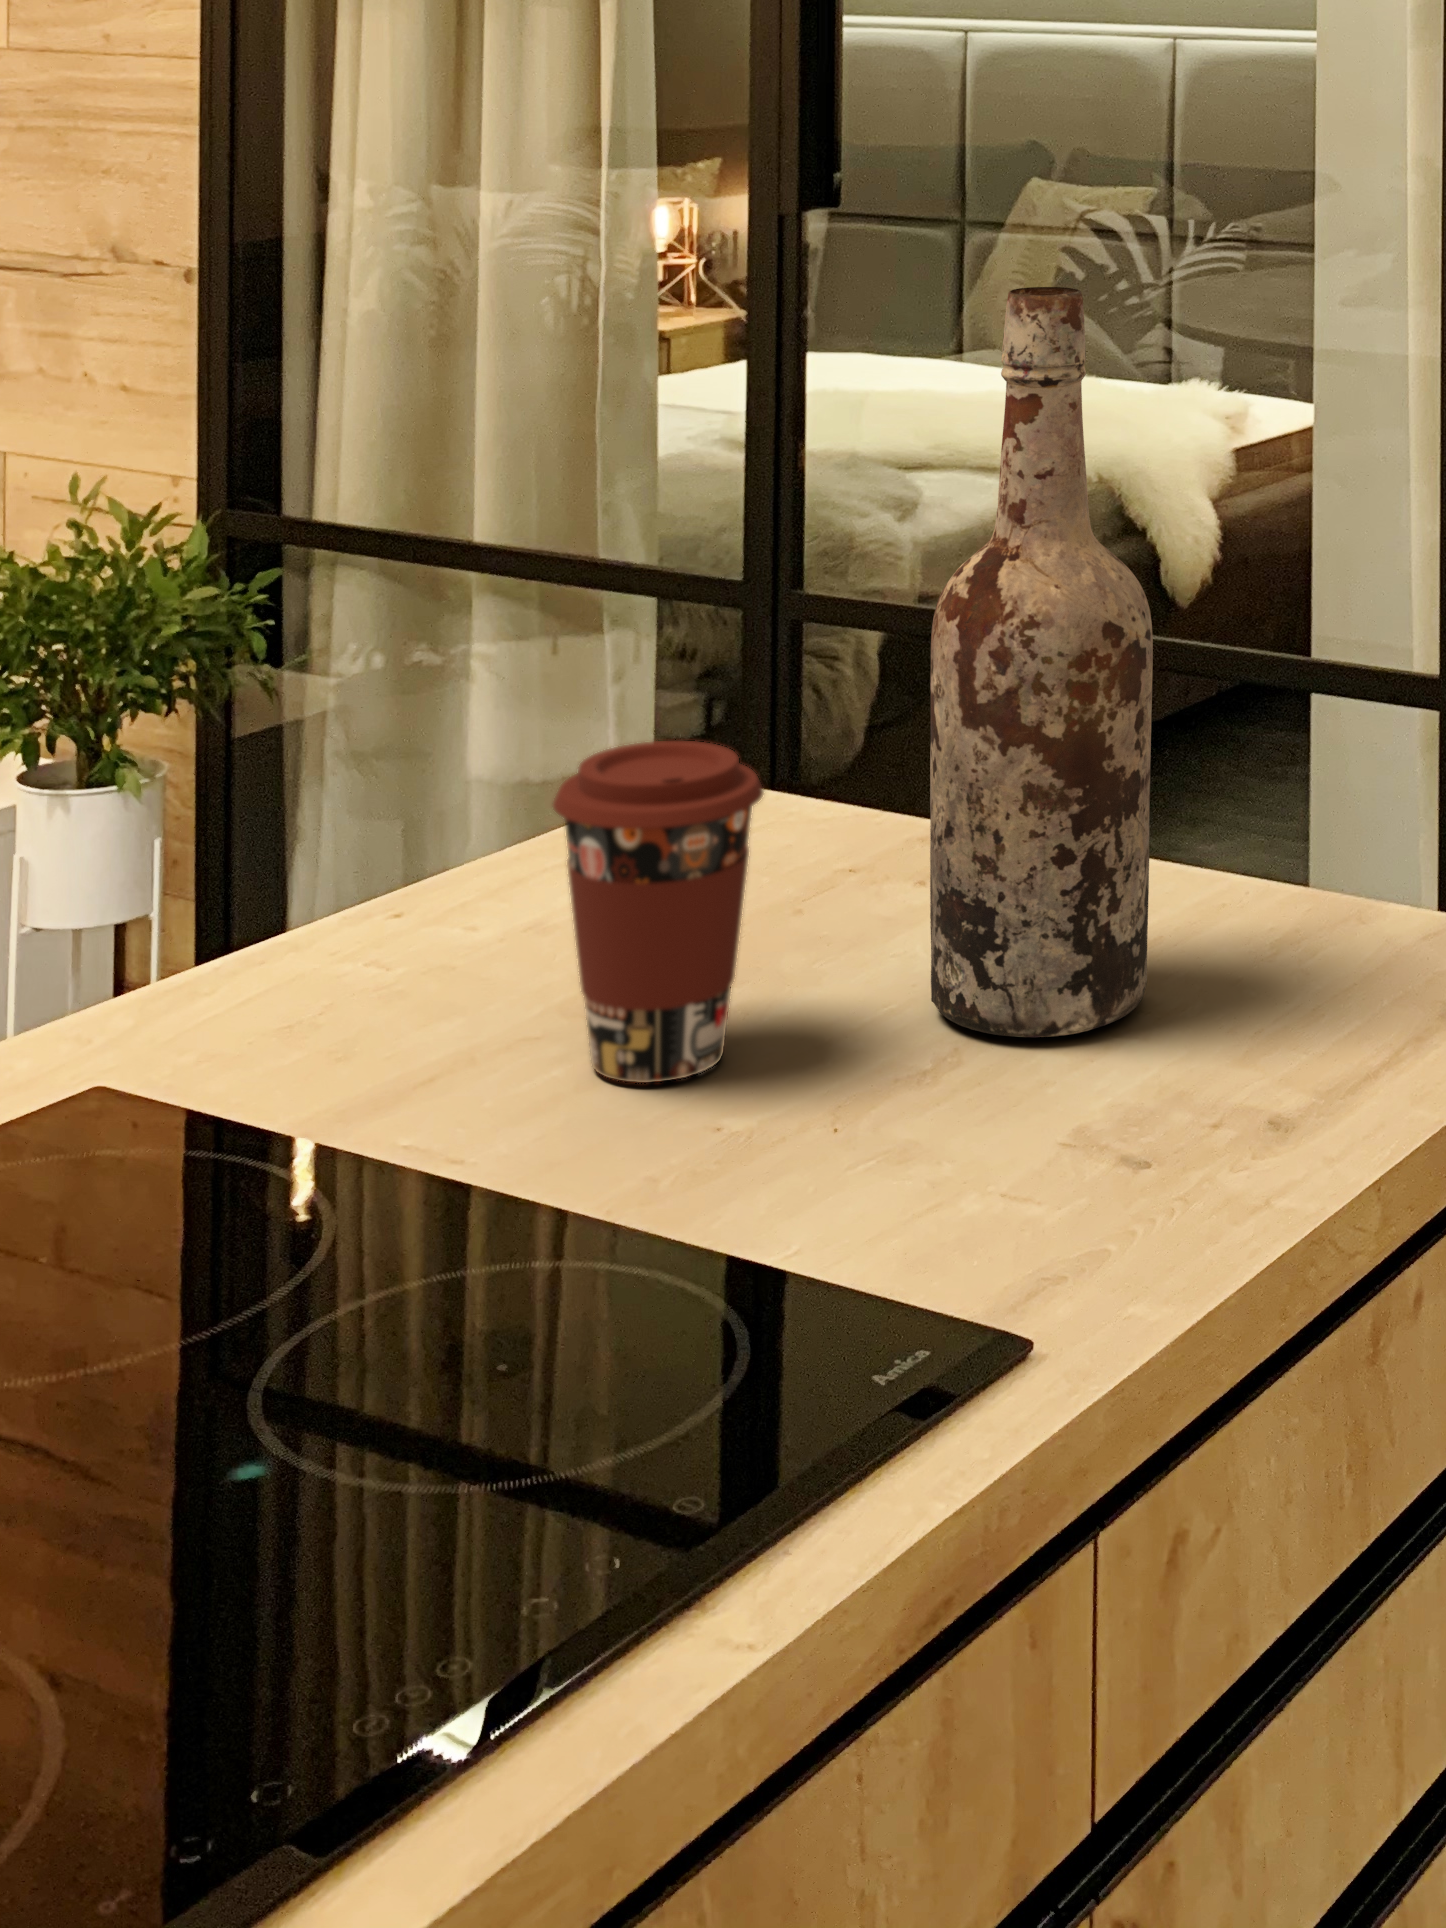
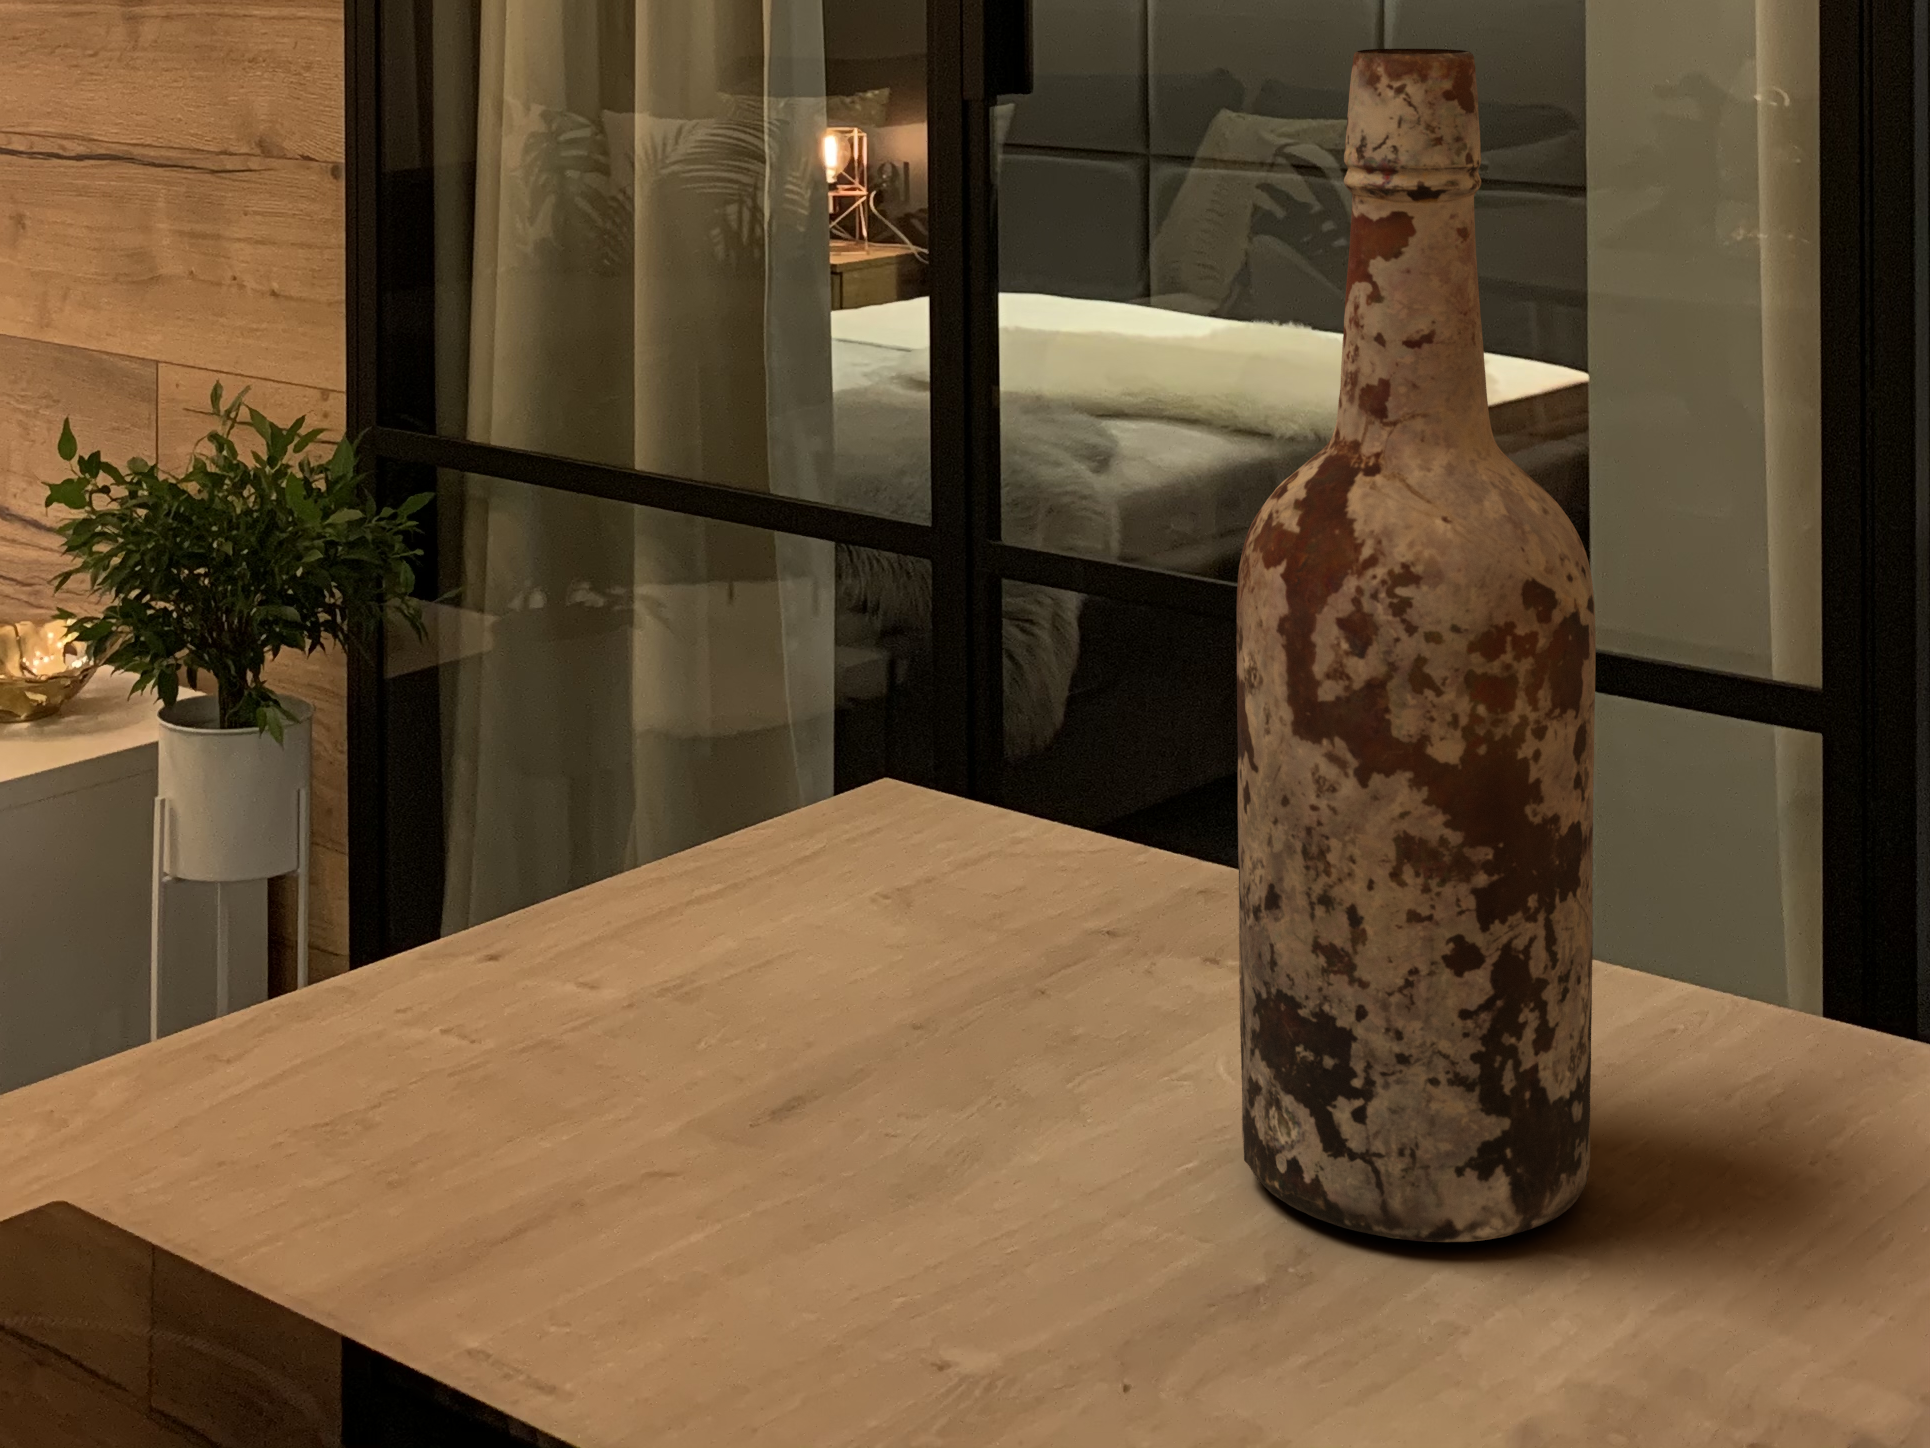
coffee cup: present [553,741,764,1083] -> none [663,732,983,1266]

